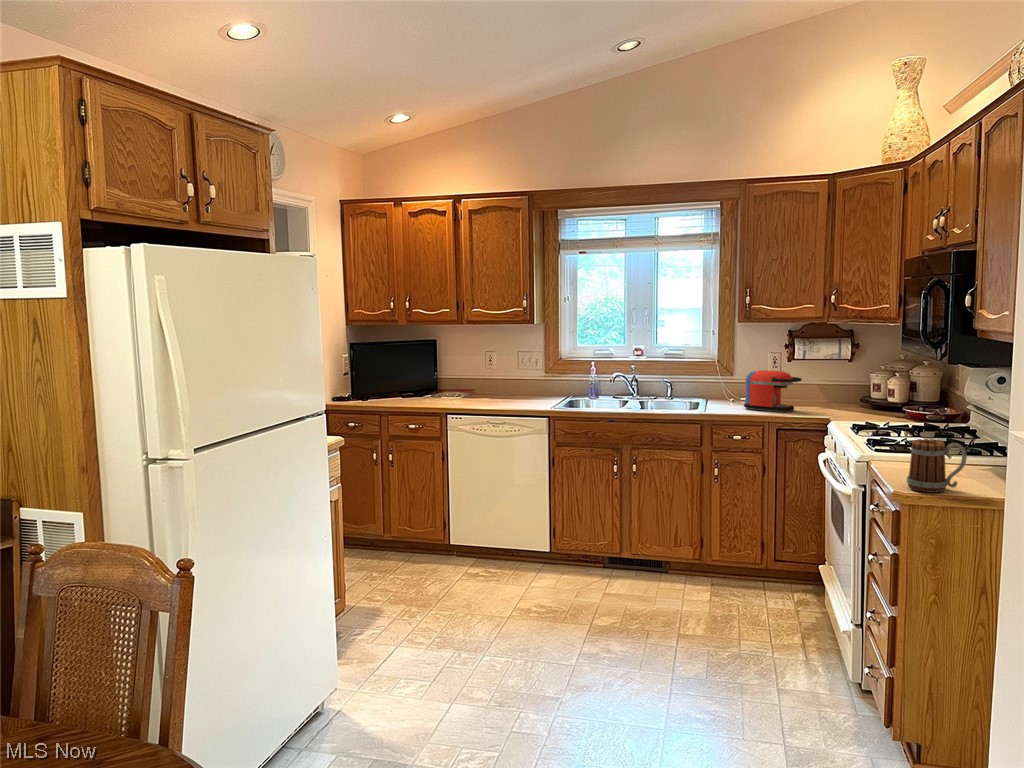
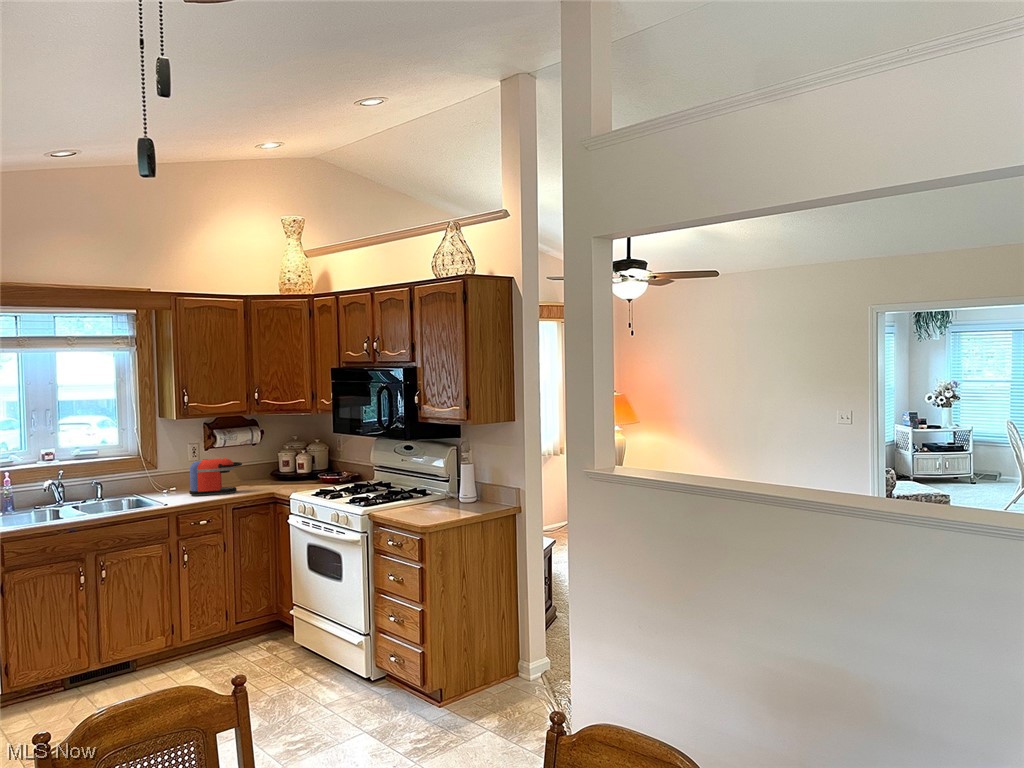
mug: present [907,439,967,493] -> none [416,485,444,519]

